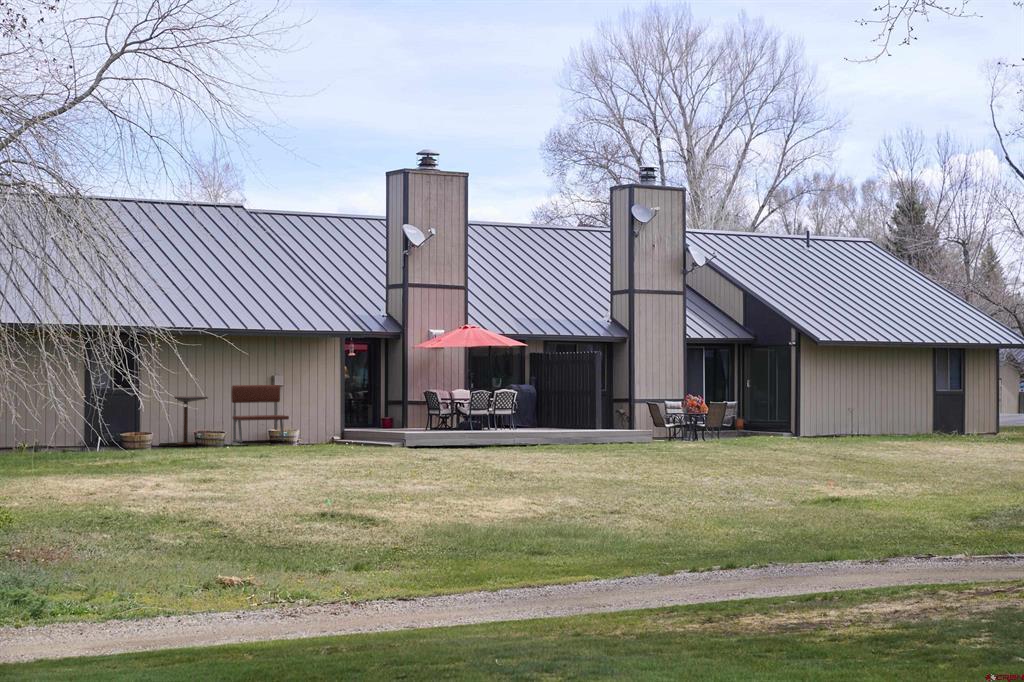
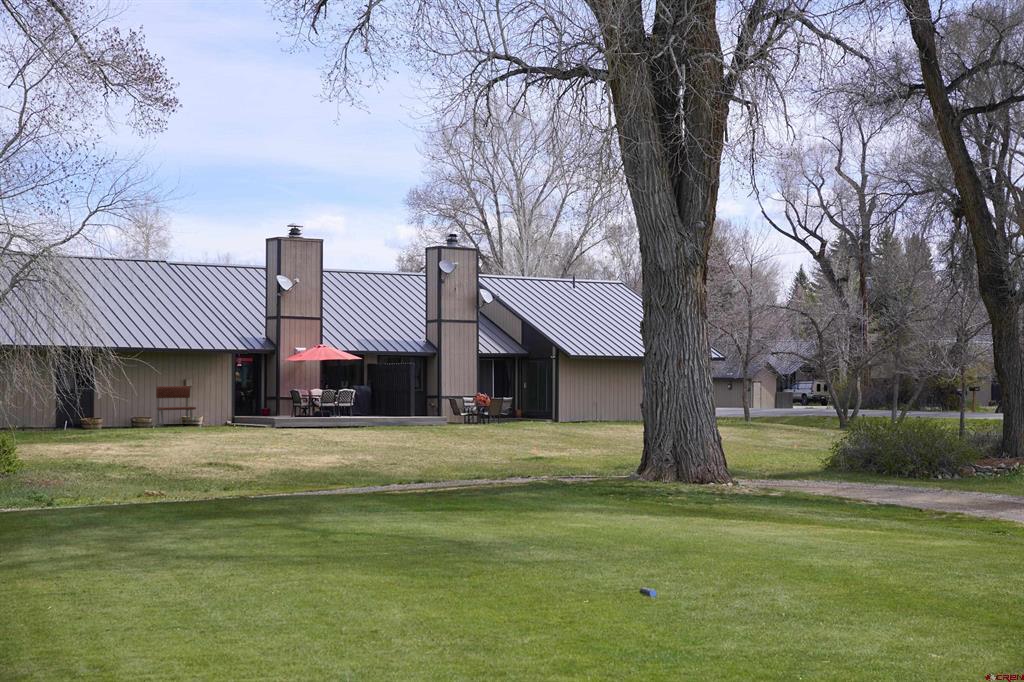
pedestal table: present [174,396,208,445] -> none [108,394,140,427]

